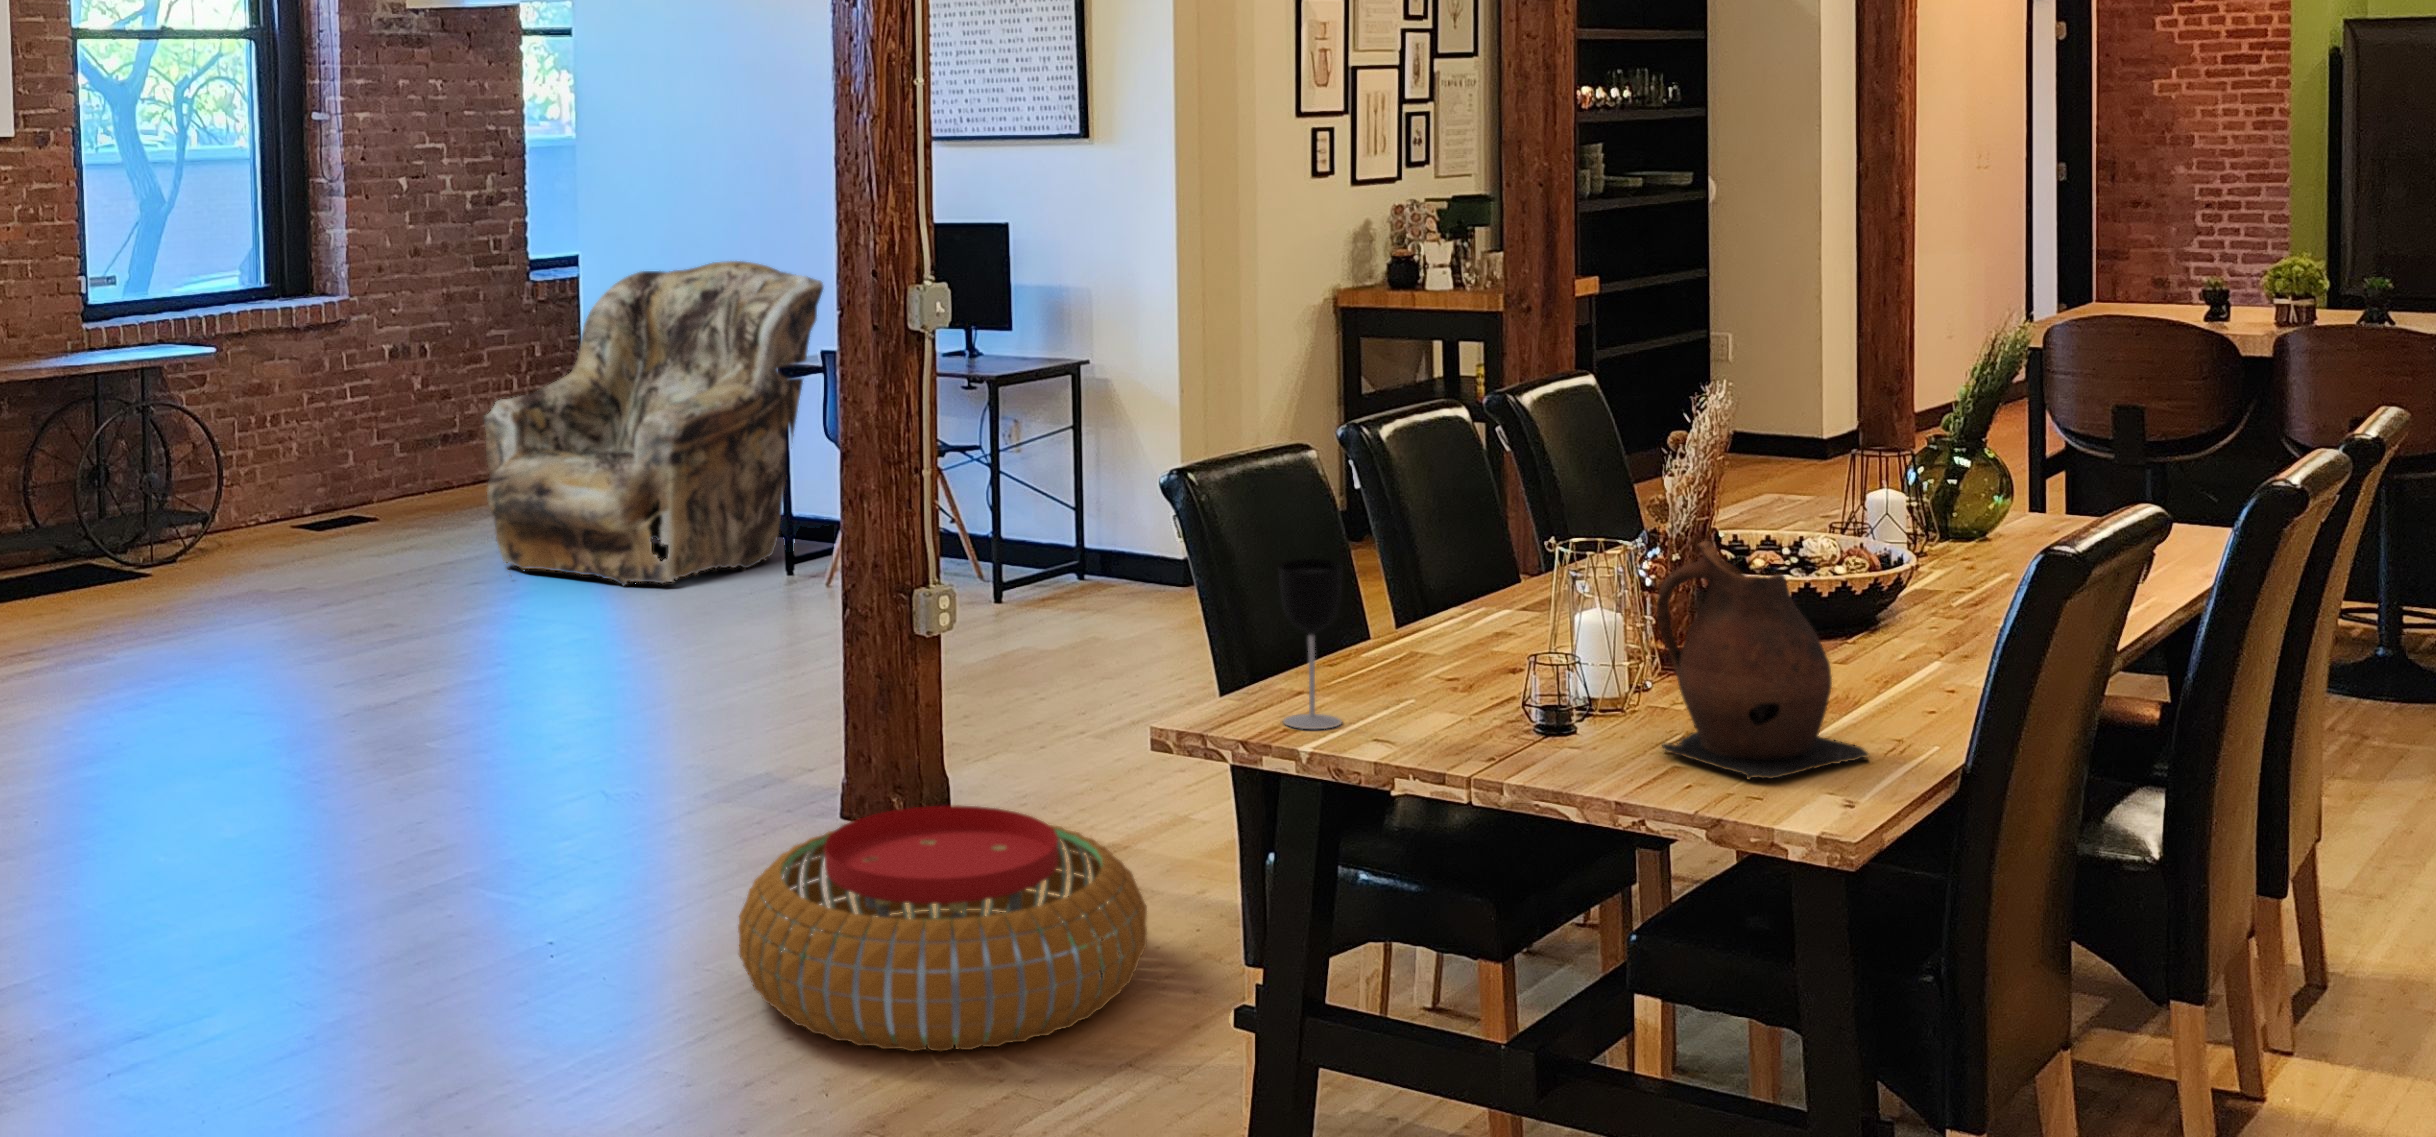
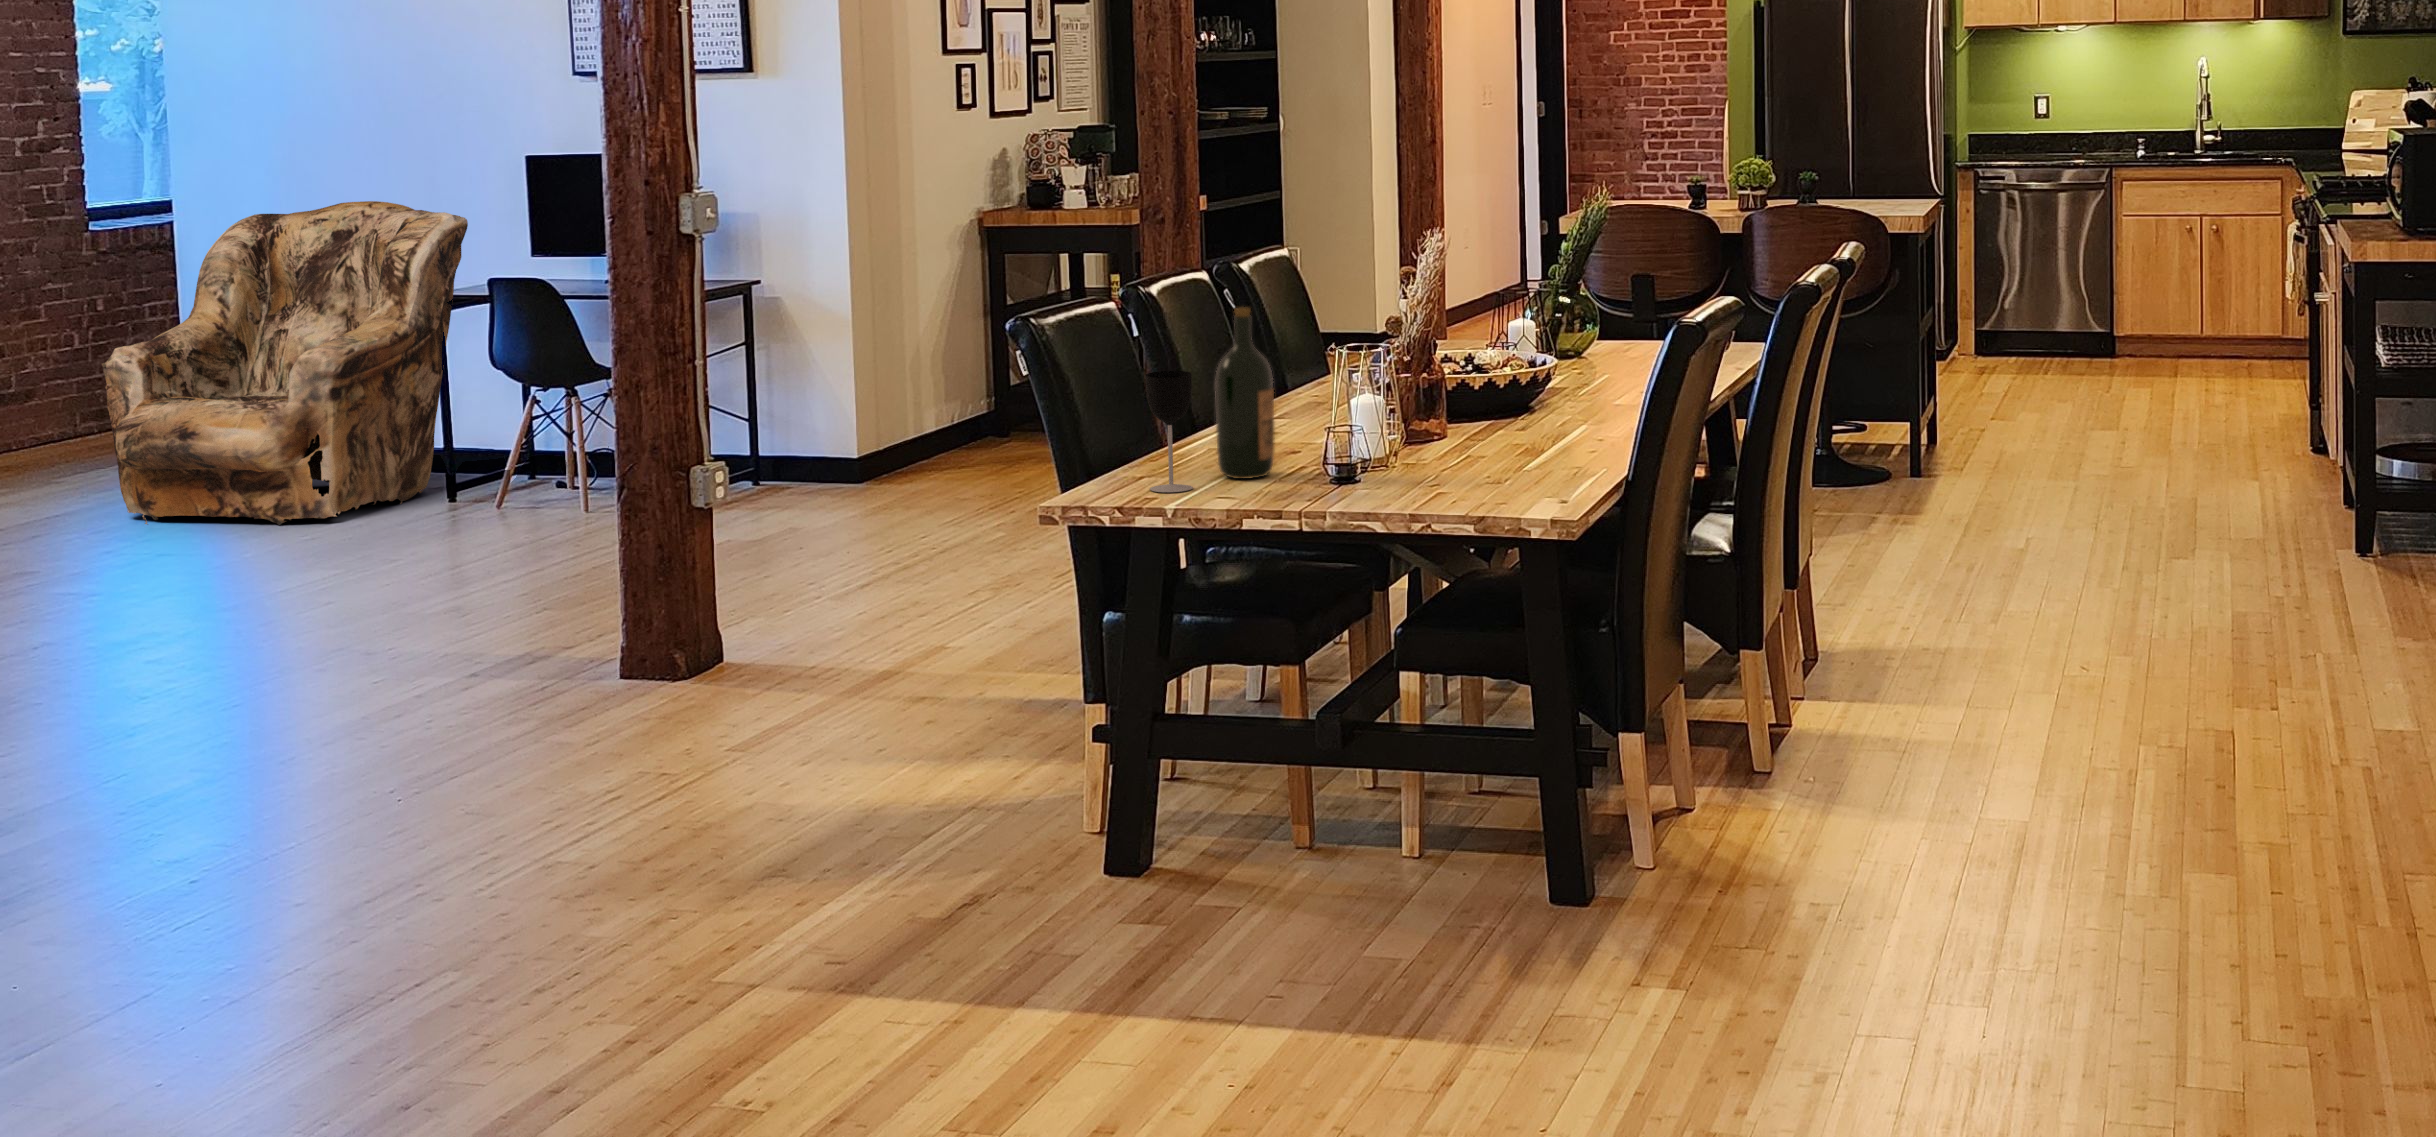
wine bottle: none [1386,476,1466,714] -> present [1215,308,1275,479]
ceramic pitcher: present [1657,541,1869,780] -> none [1415,338,1555,493]
pouf: present [738,805,1147,1051] -> none [620,629,971,816]

